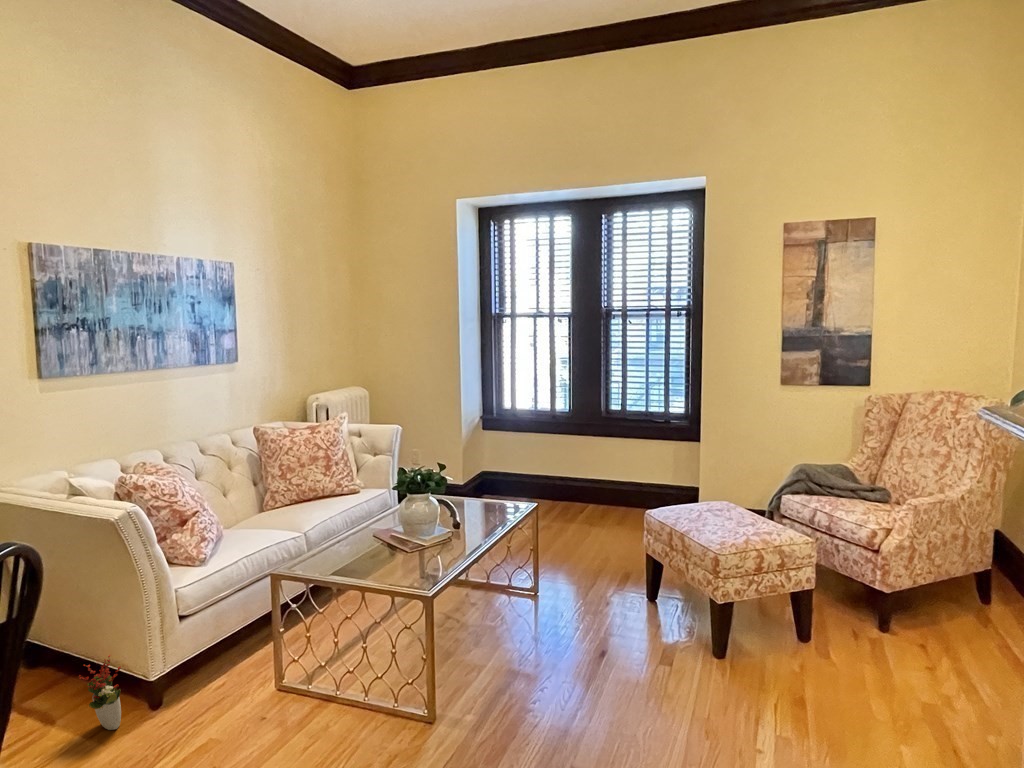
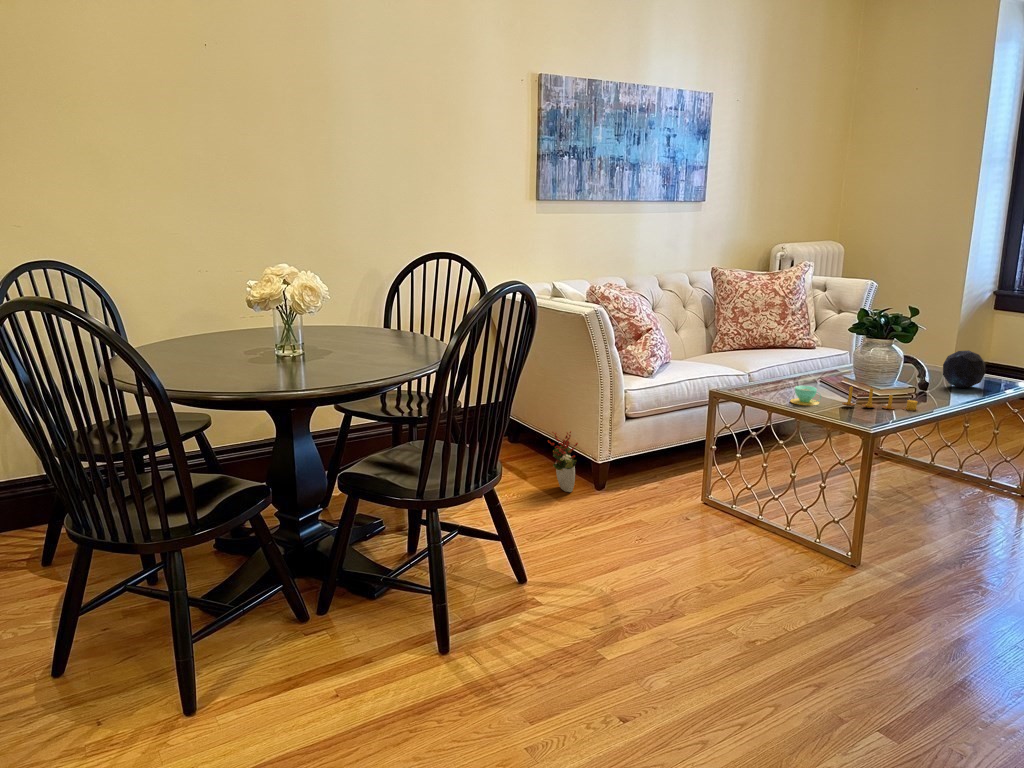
decorative orb: none [467,486,498,519] -> present [943,350,985,388]
candle: none [397,541,461,563] -> present [842,387,918,410]
teacup: none [350,548,378,570] -> present [790,386,821,406]

